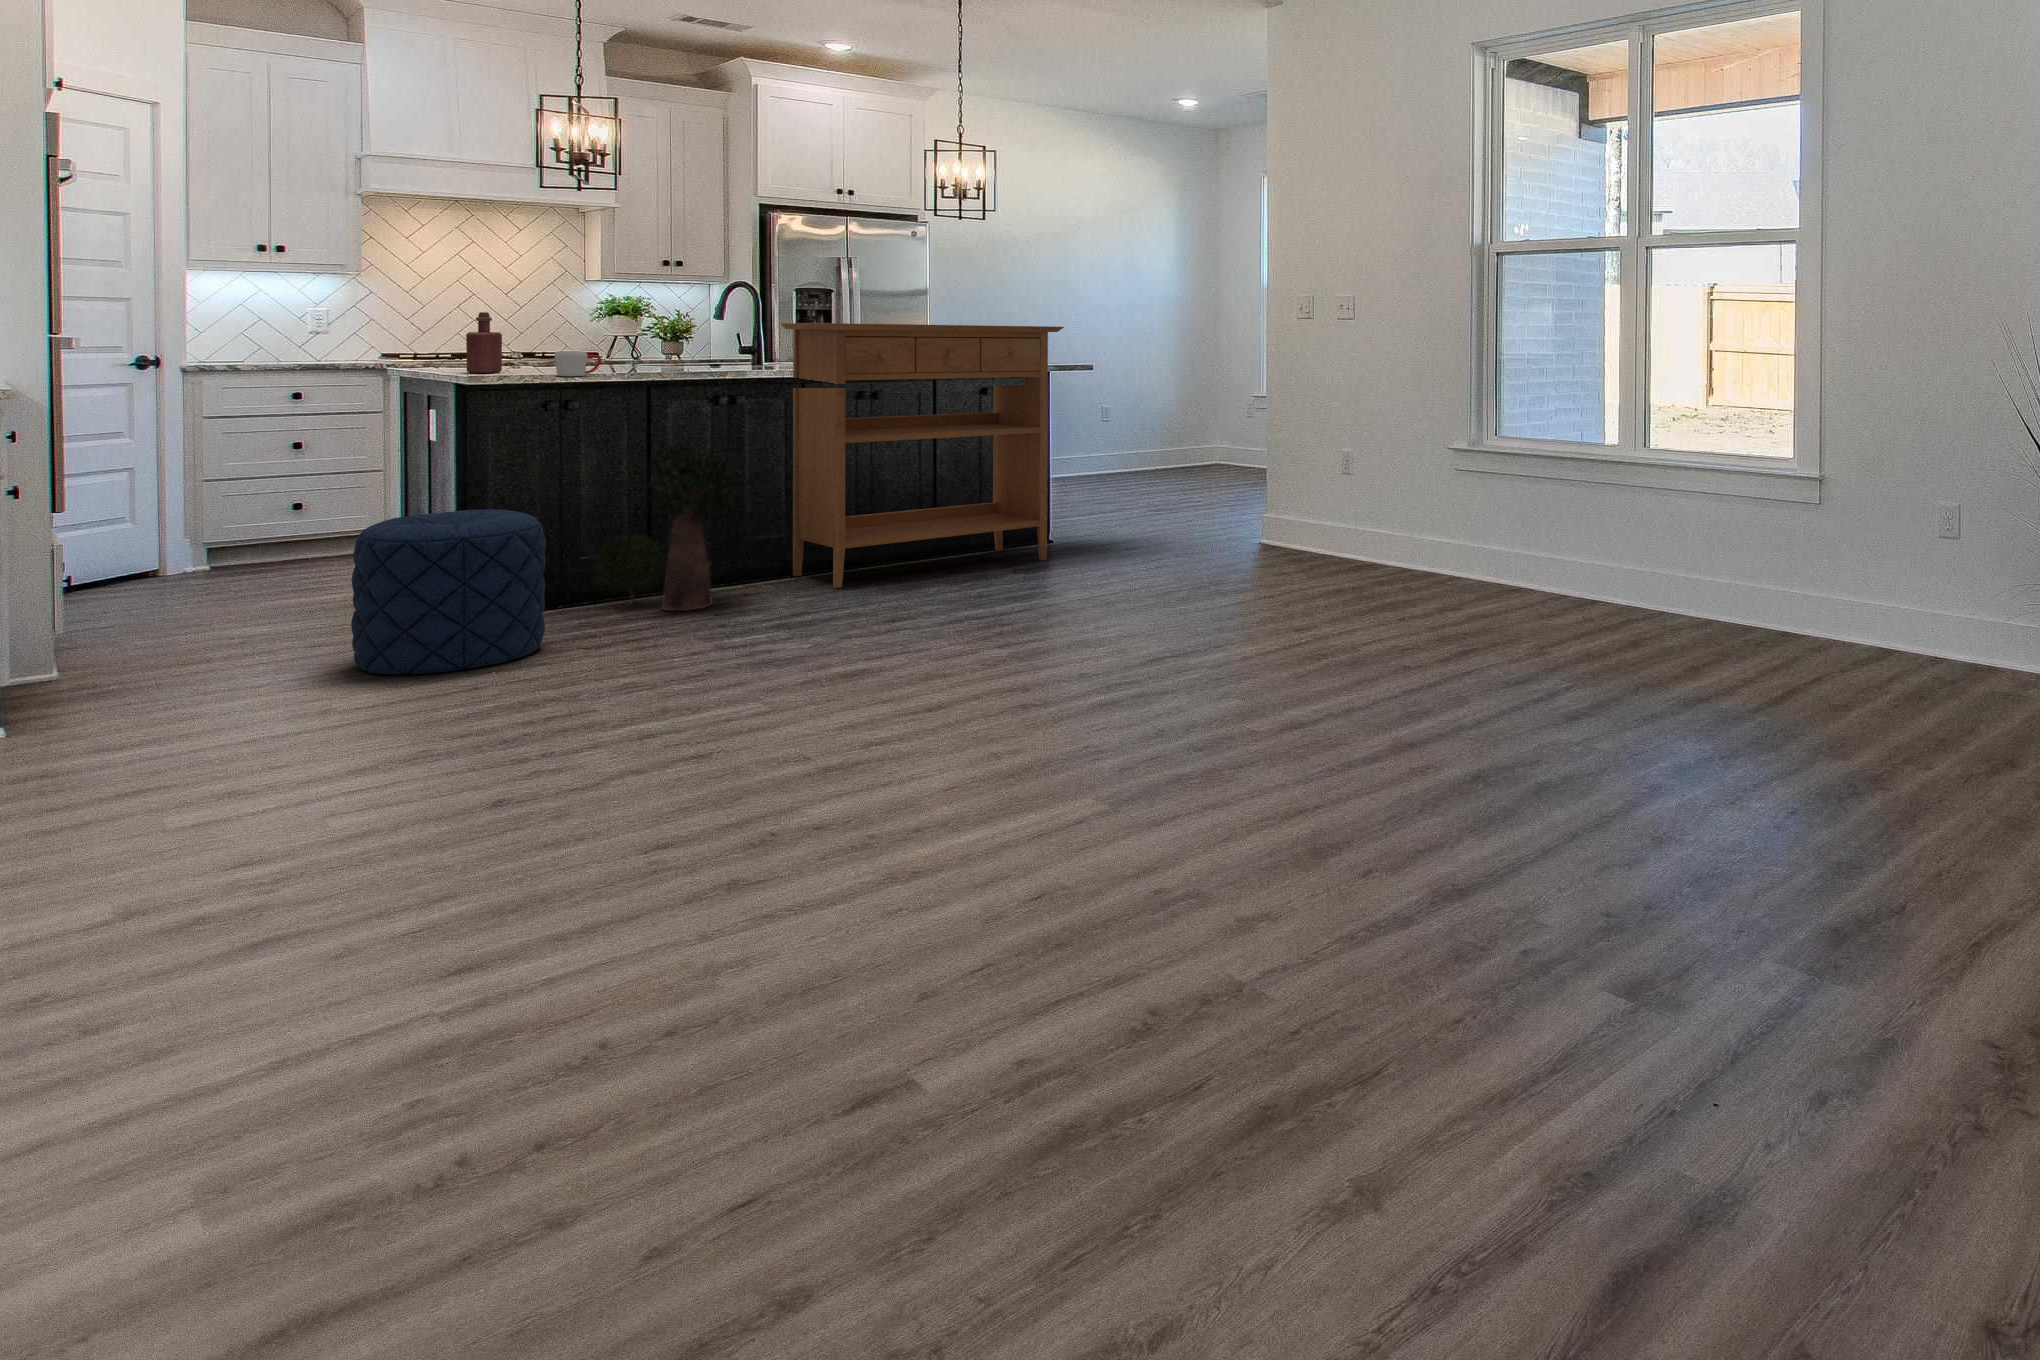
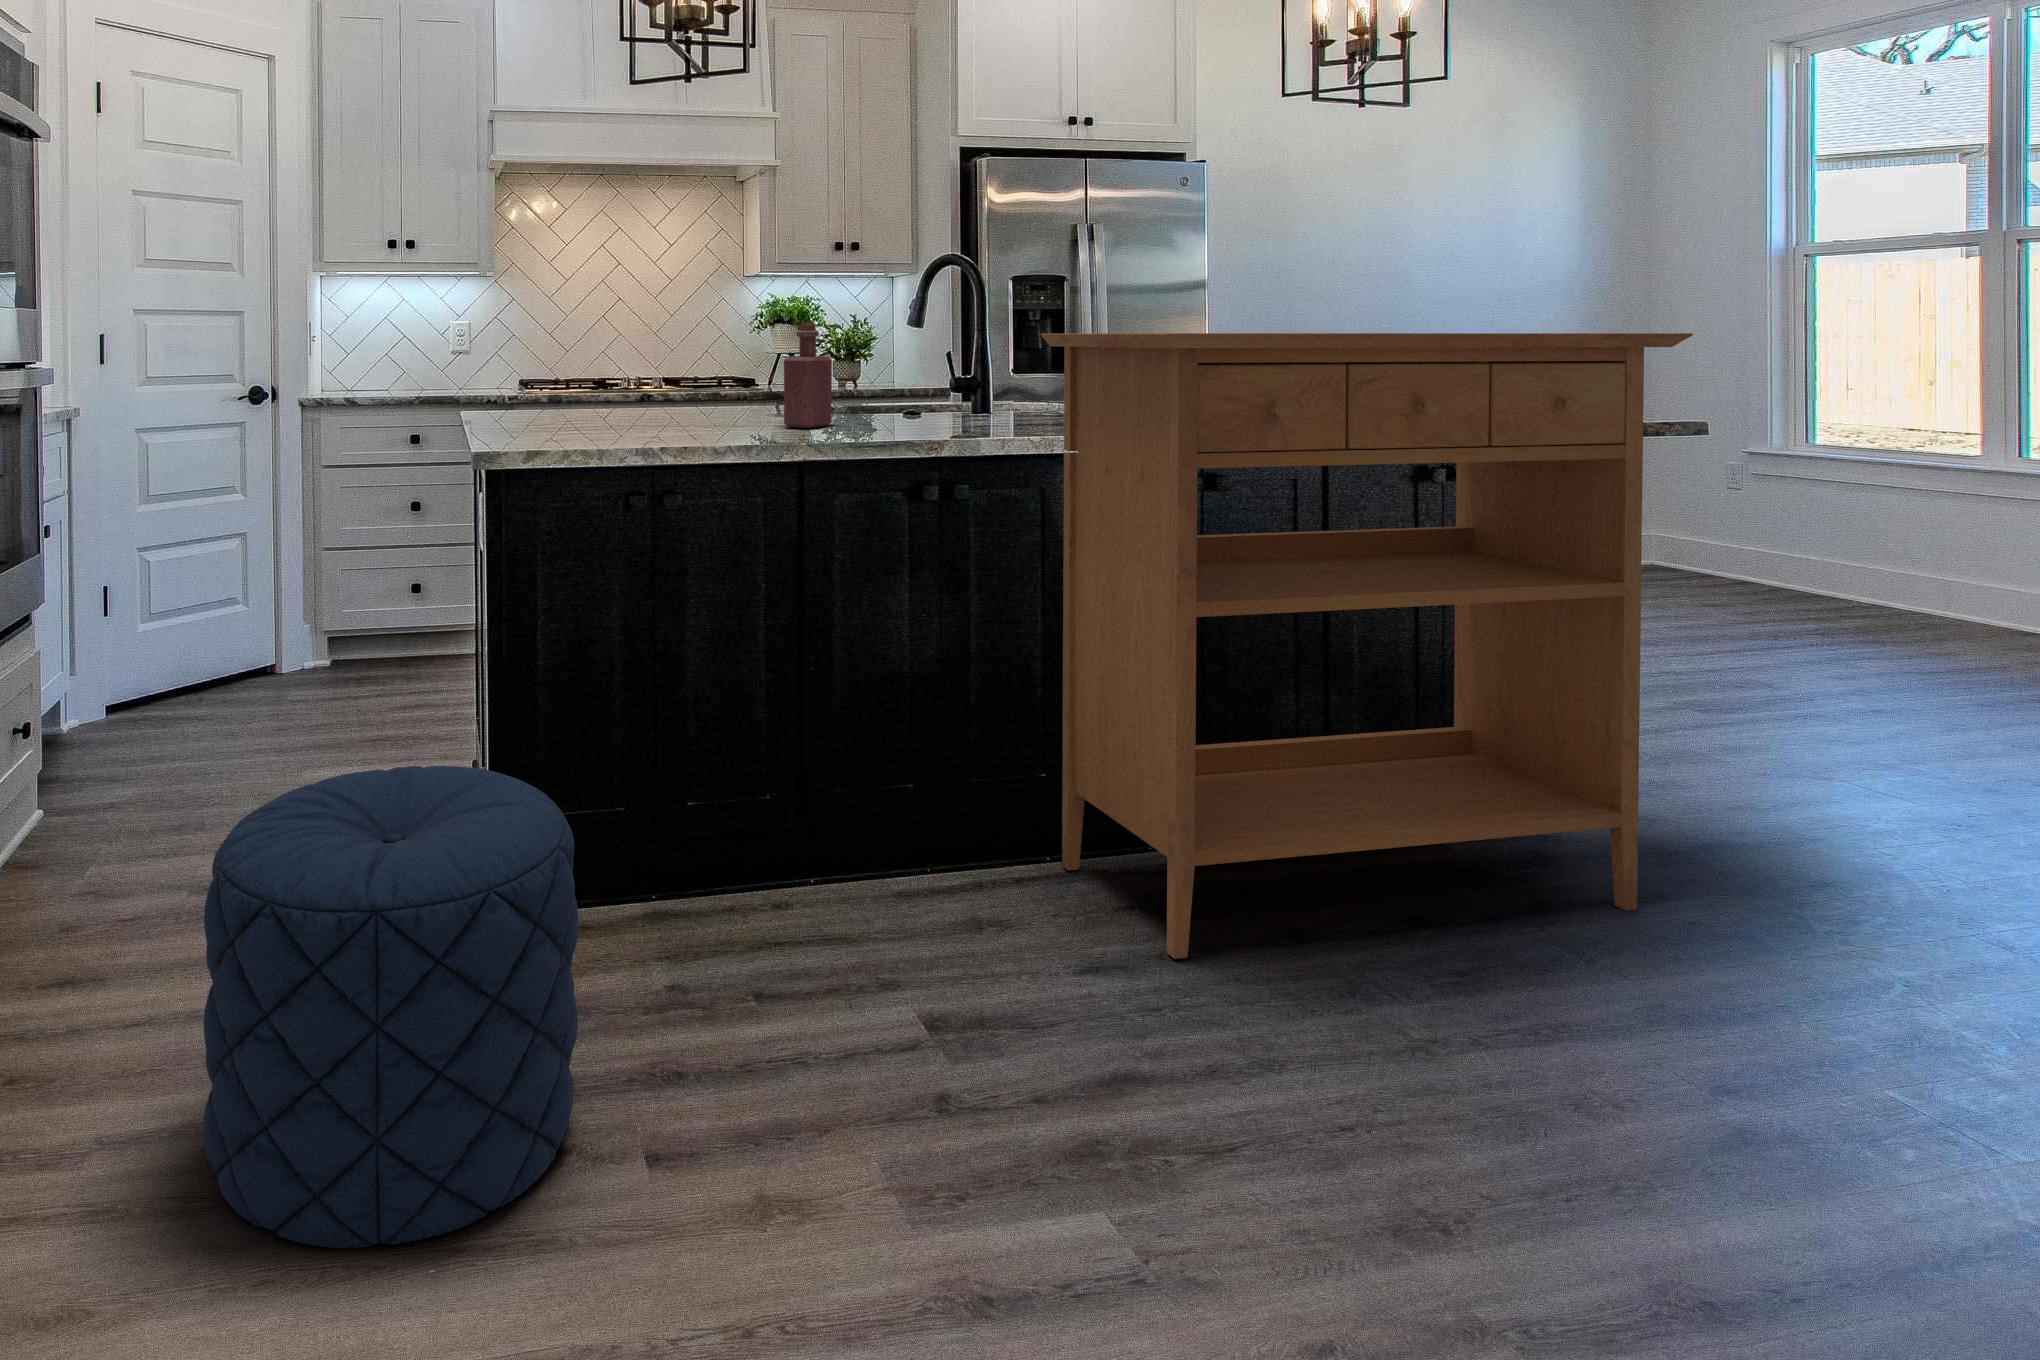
bottle: present [466,312,502,373] -> present [784,322,832,428]
mug: present [555,351,601,376] -> none [660,390,731,437]
potted plant: present [596,440,746,611] -> none [697,588,994,1000]

